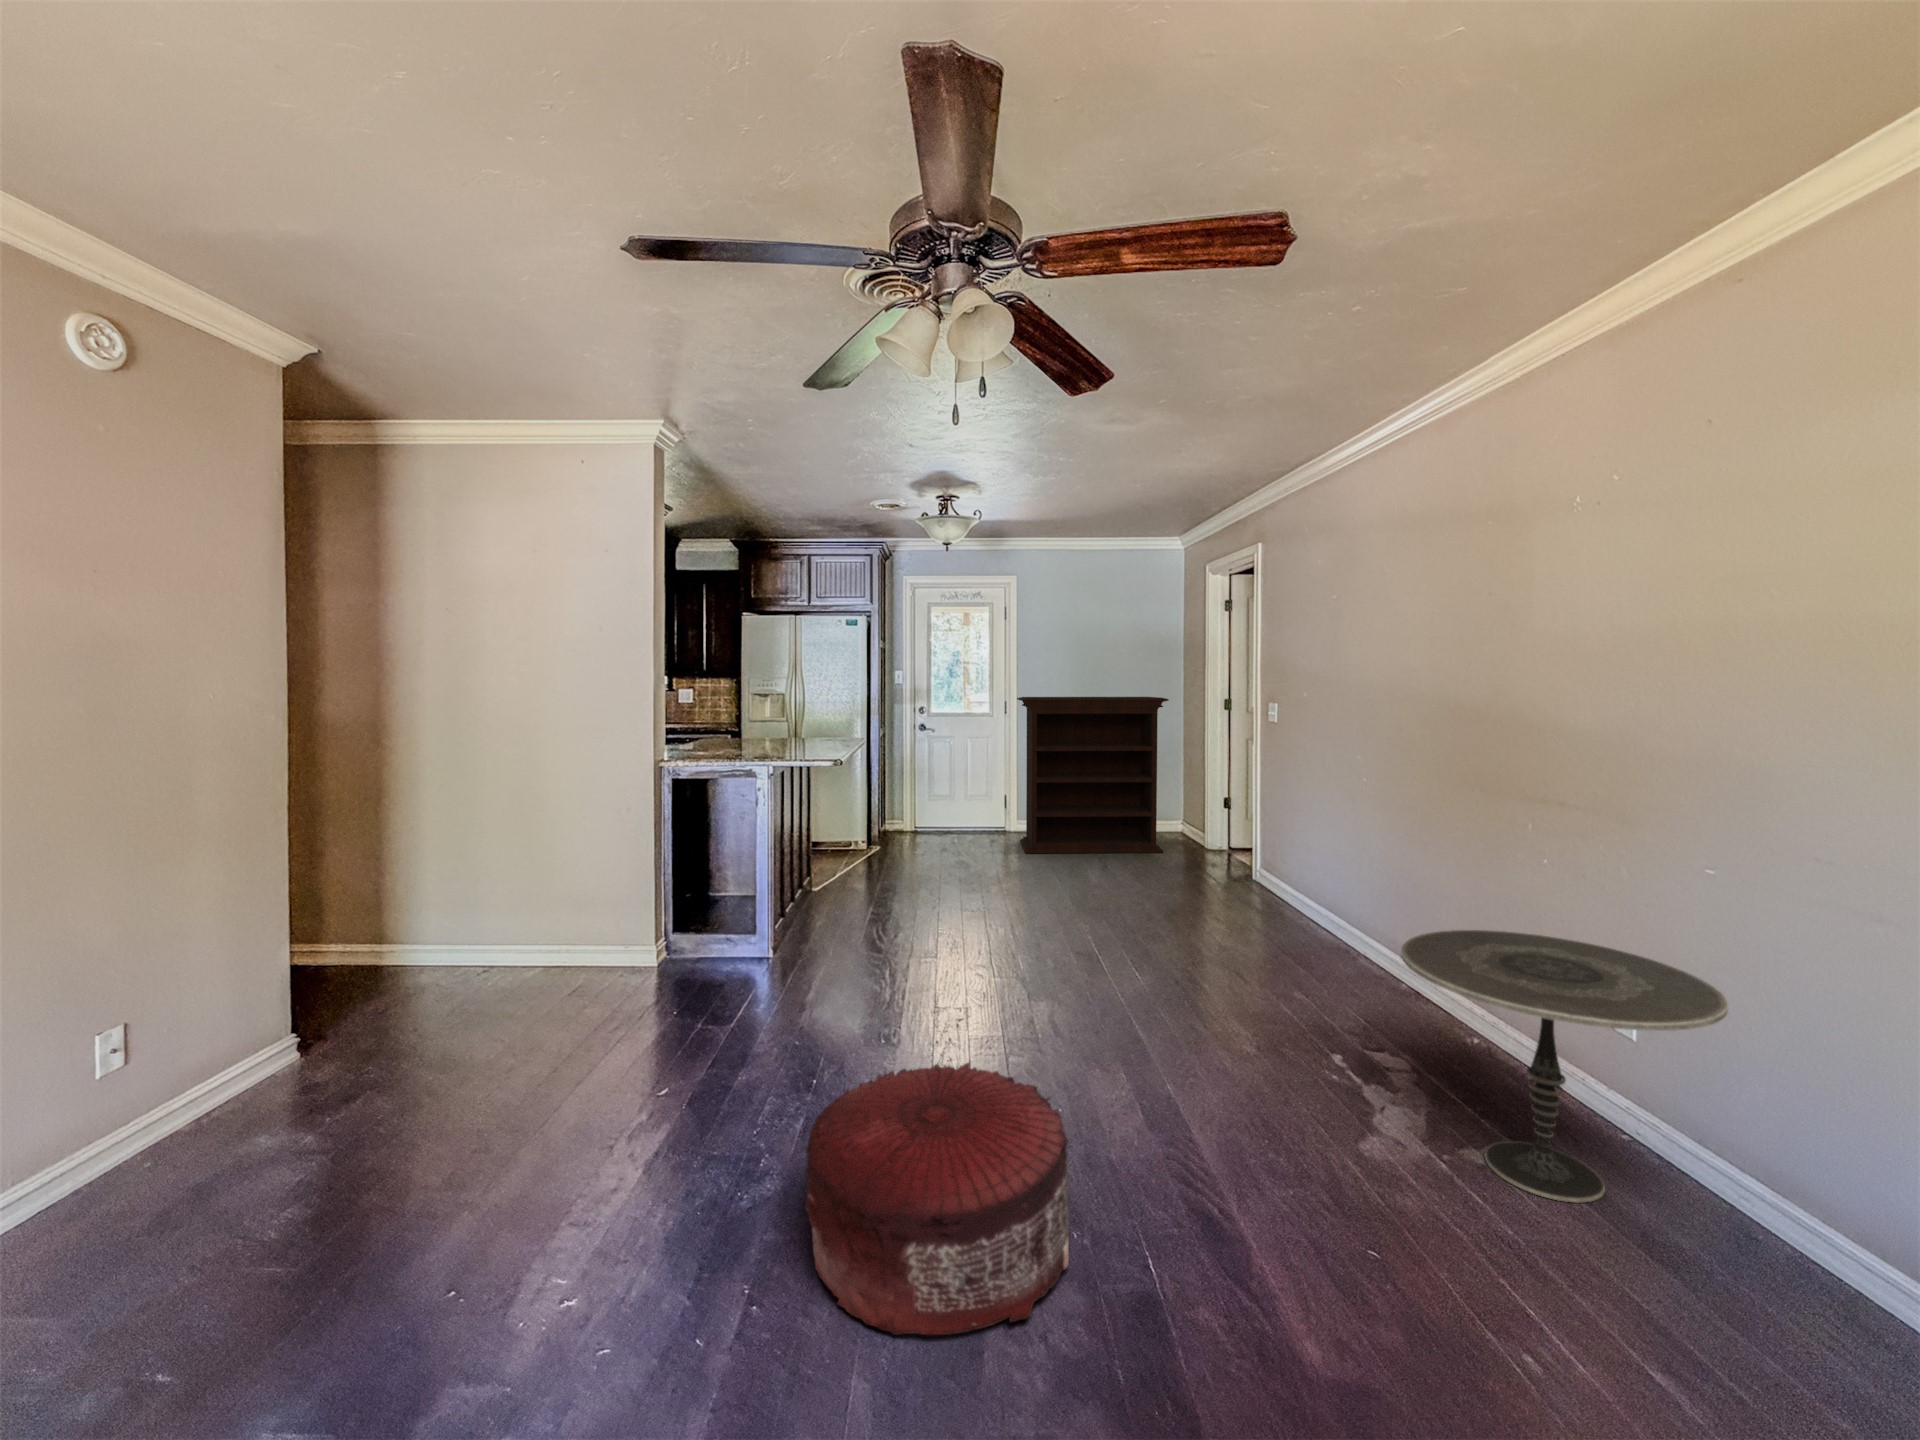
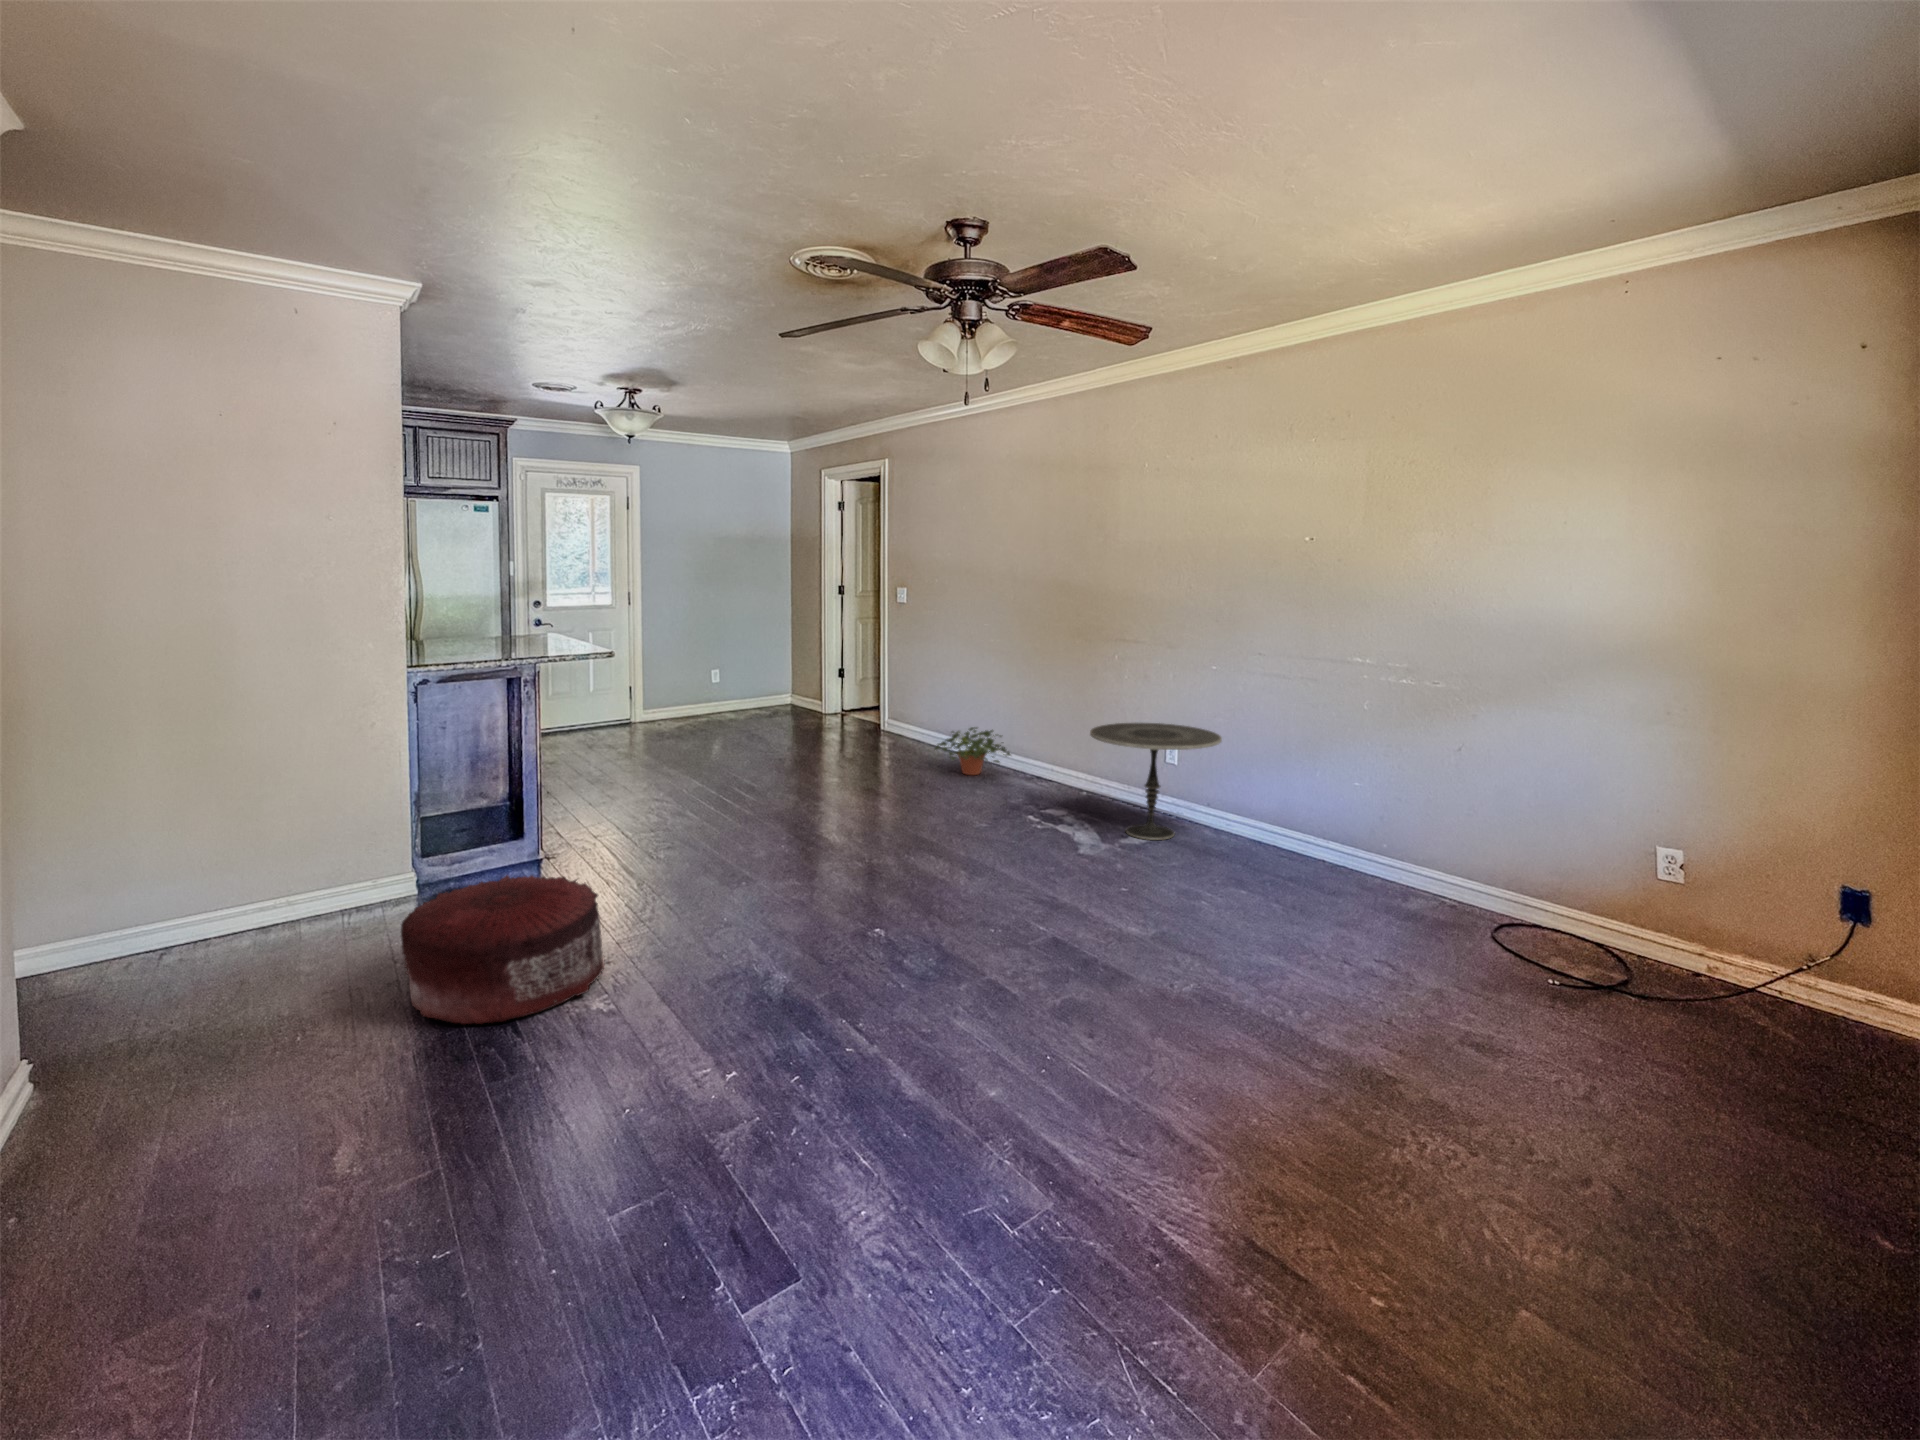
bookshelf: present [1017,697,1169,853] -> none [653,587,798,735]
potted plant: none [1246,891,1372,965] -> present [935,727,1011,775]
pouf: present [806,1063,1070,1335] -> present [401,875,605,1024]

